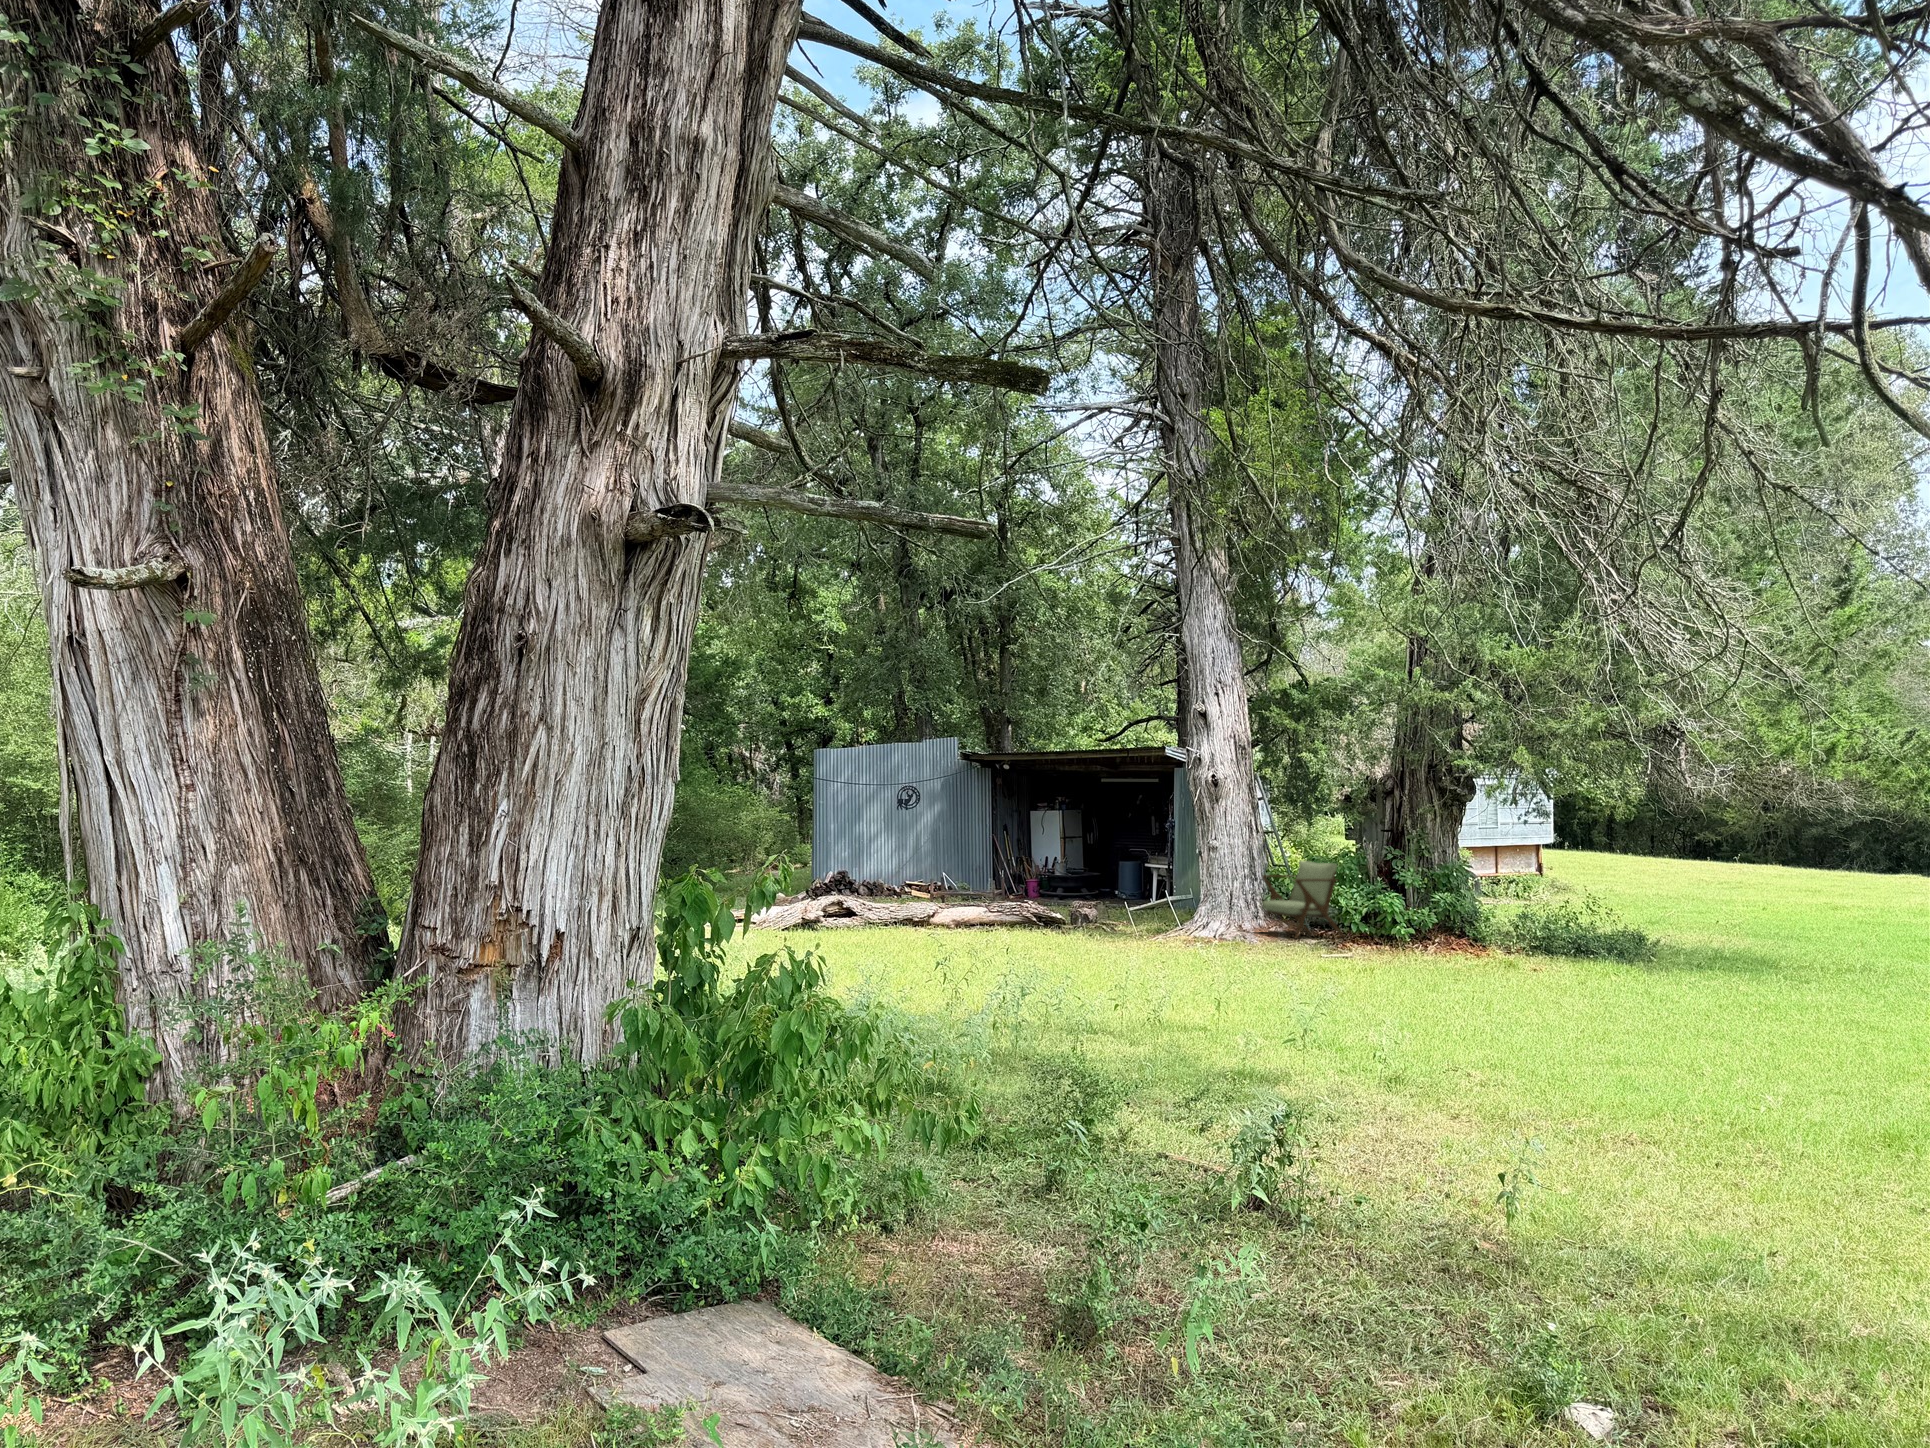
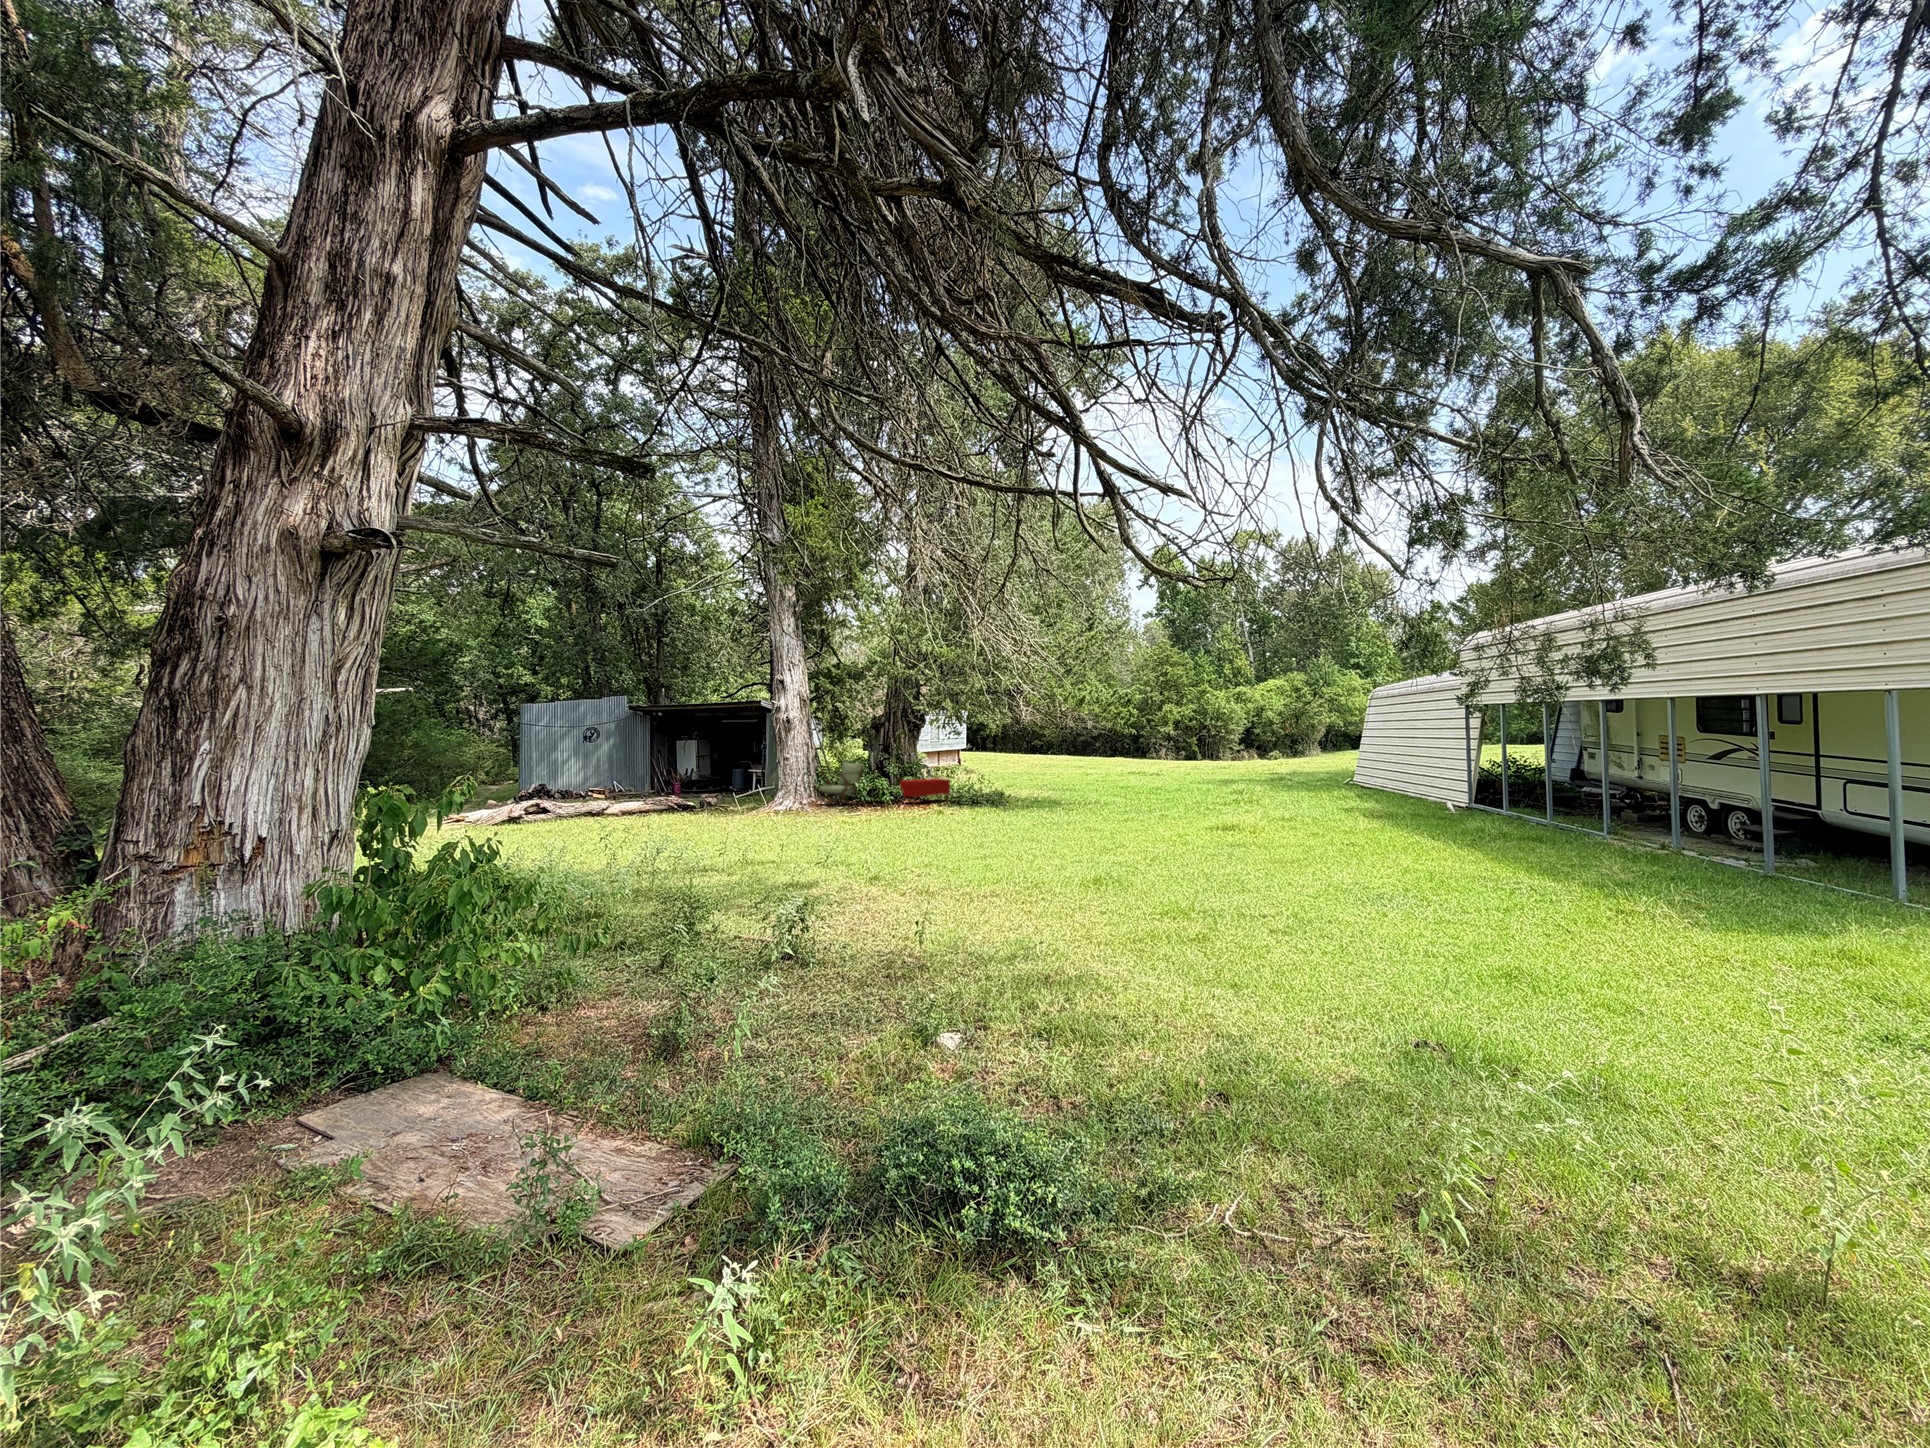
bench: none [1407,898,1509,946] -> present [900,778,950,804]

